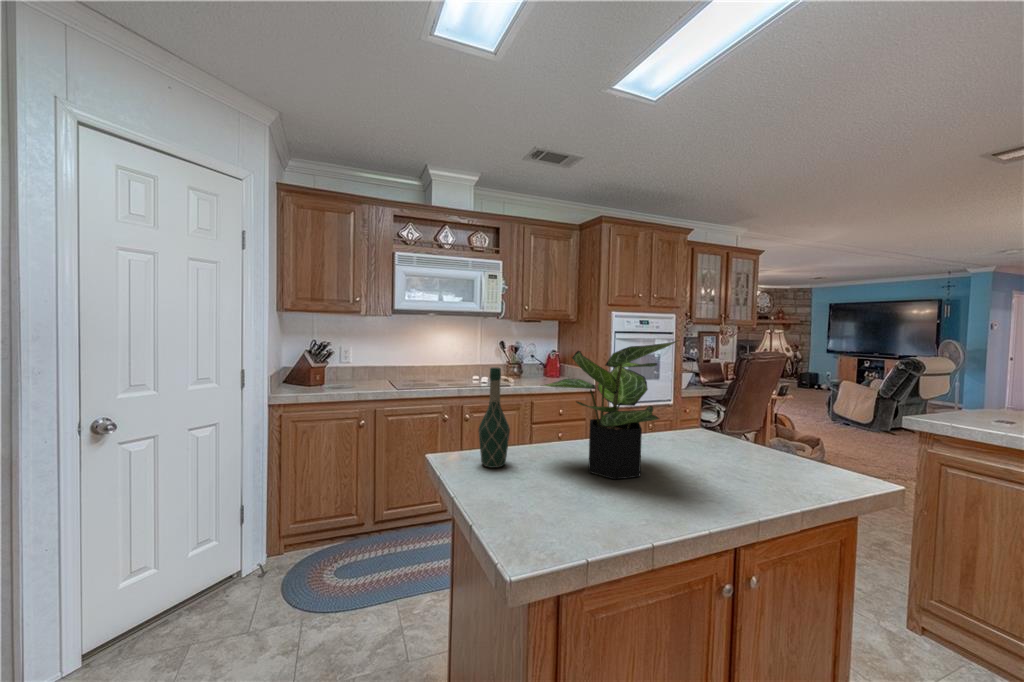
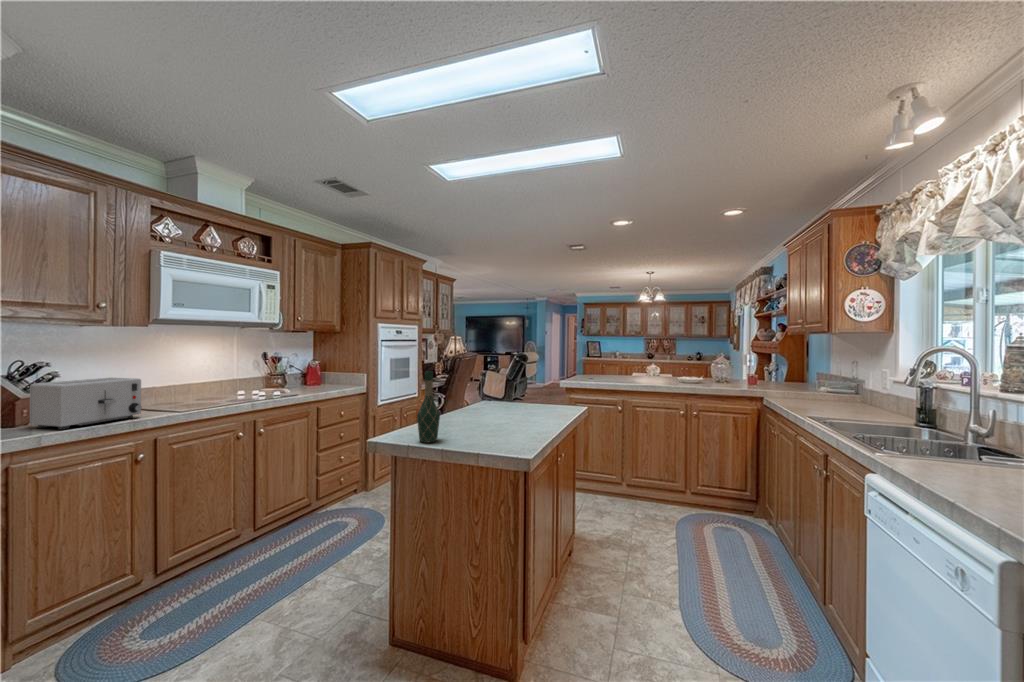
potted plant: present [543,341,677,479] -> none [450,348,538,432]
toaster: none [312,356,373,392] -> present [30,378,142,429]

